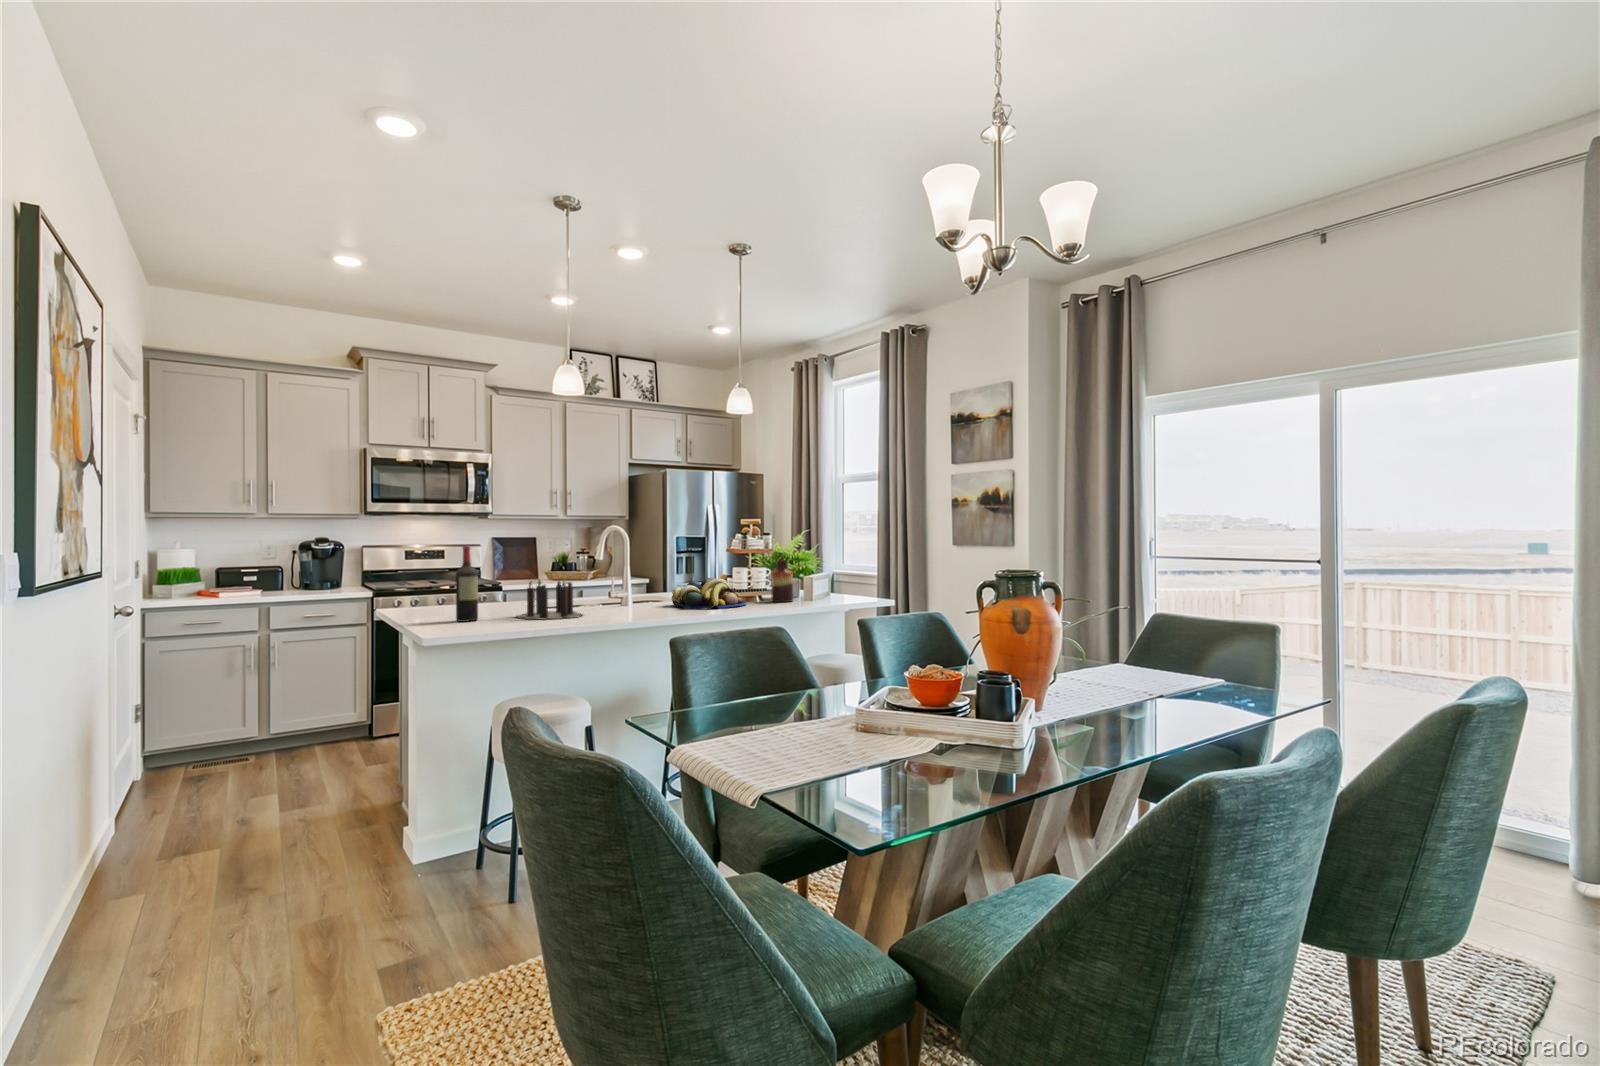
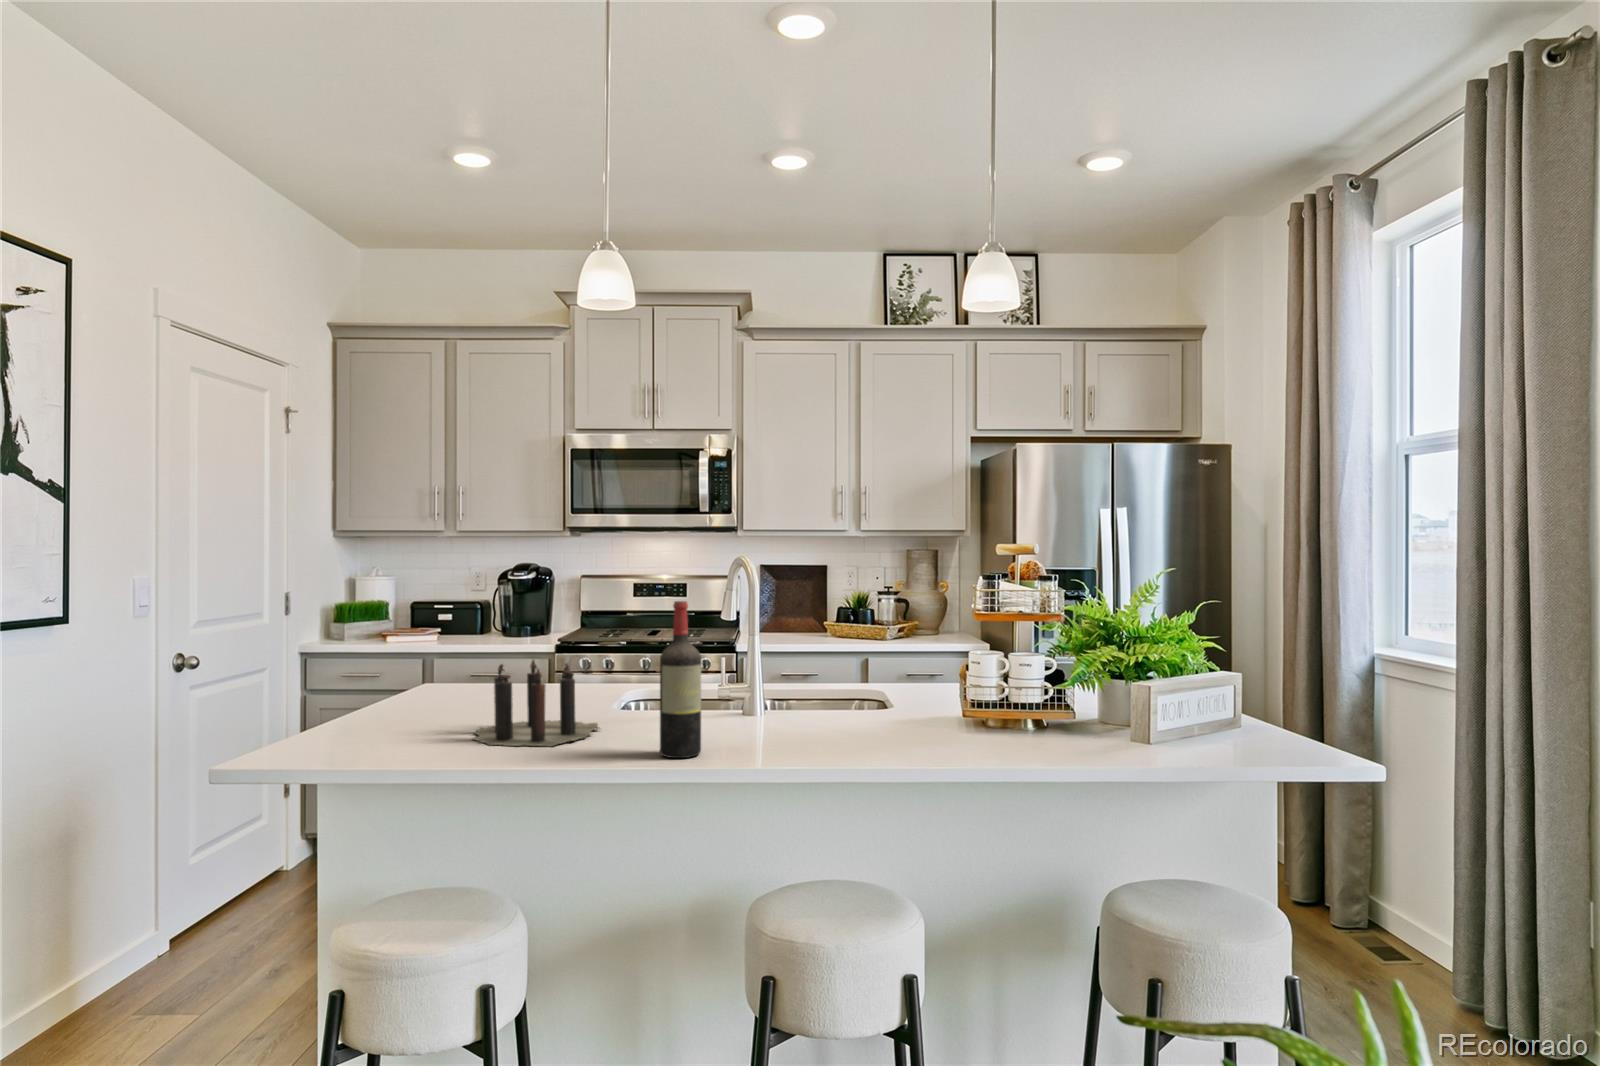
wine bottle: present [456,546,478,622] -> present [660,601,701,758]
vase: present [771,560,793,602] -> none [1033,646,1087,751]
fruit bowl: present [672,578,746,609] -> none [795,676,960,756]

